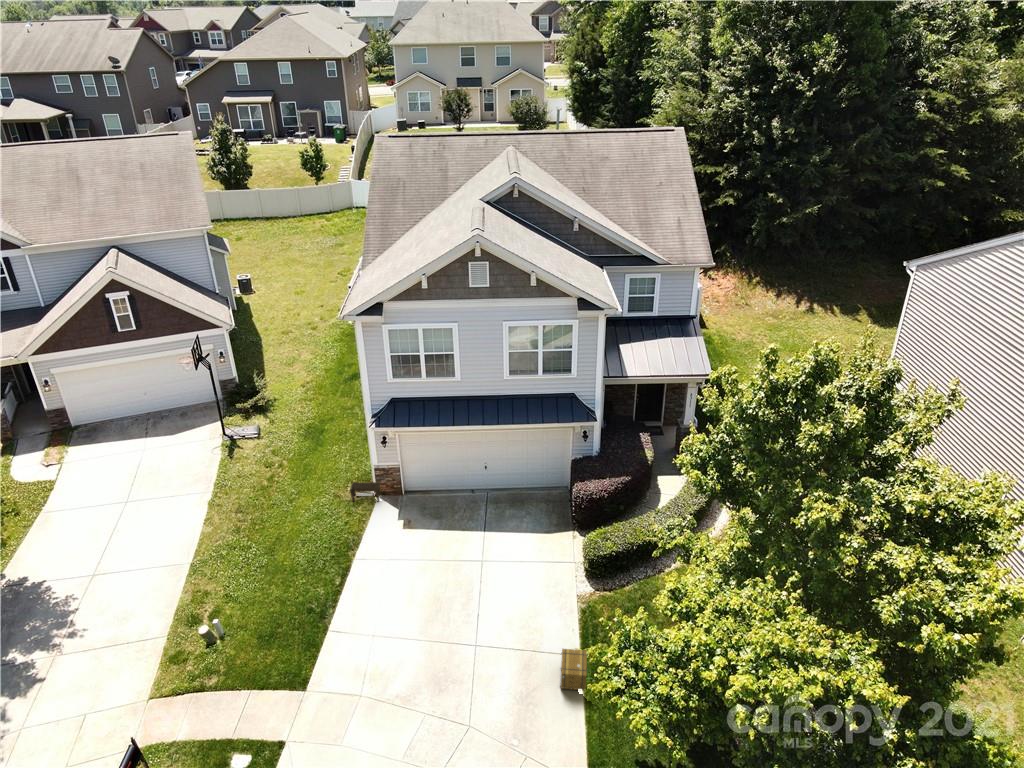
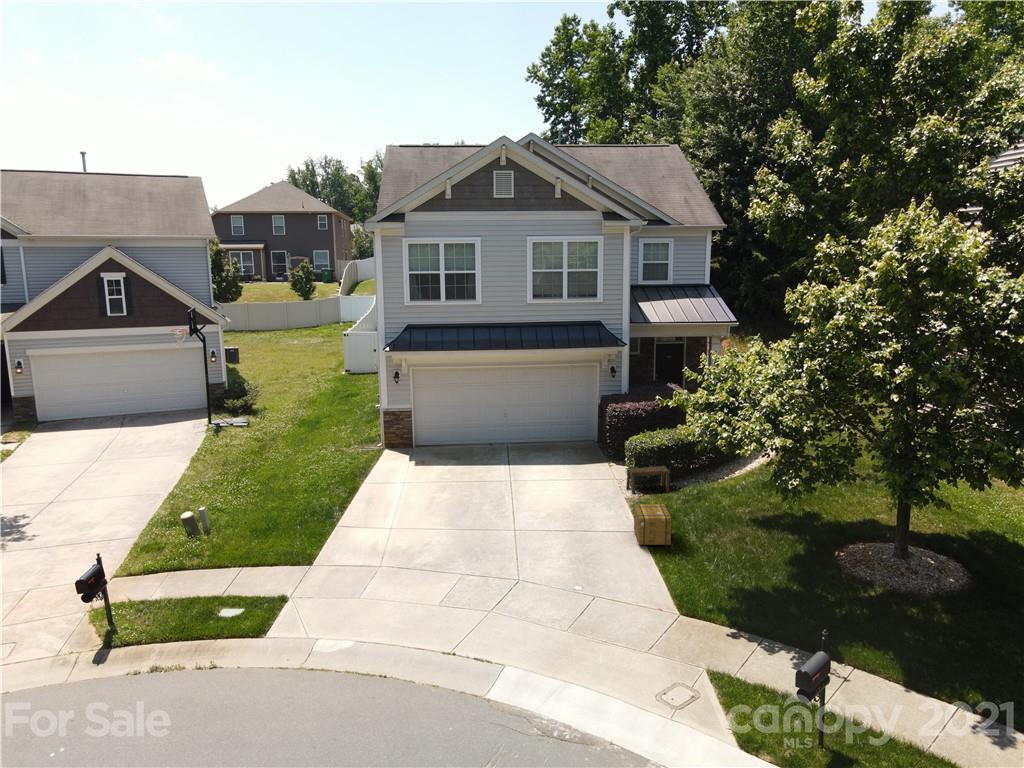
bench: present [350,482,380,502] -> present [626,466,670,494]

